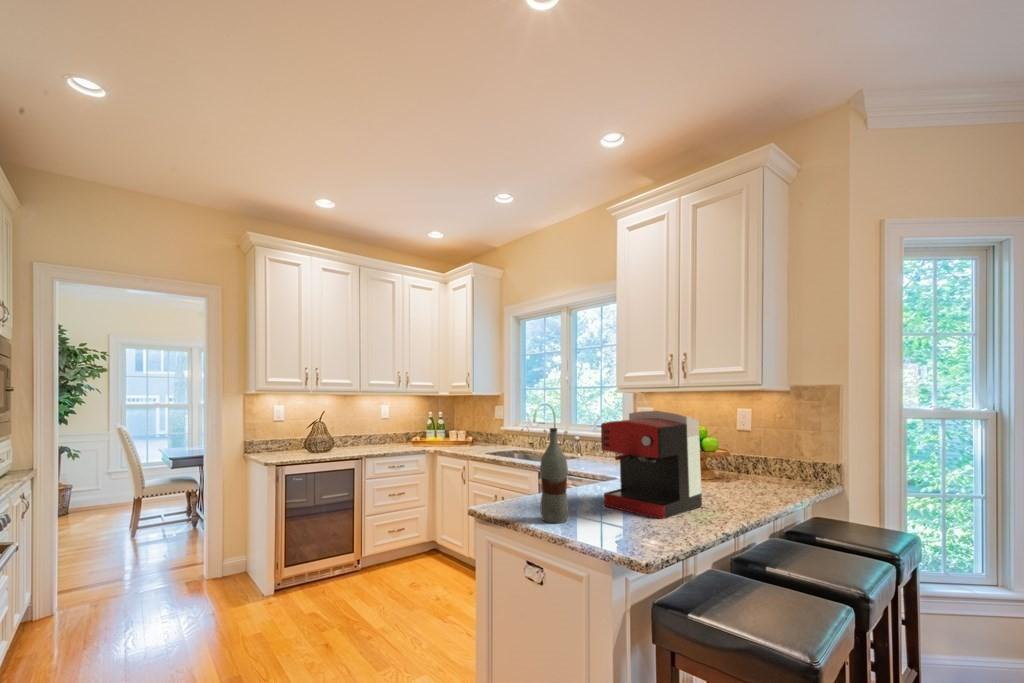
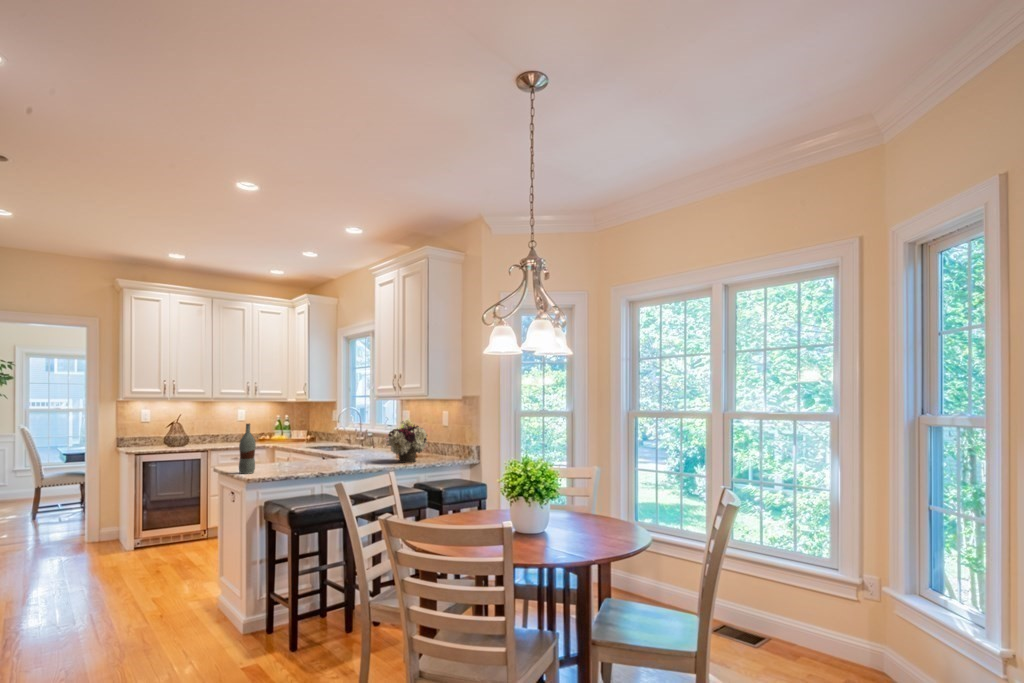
coffee maker: present [601,411,702,519] -> none [287,414,349,473]
flower arrangement: none [701,418,768,489] -> present [387,419,427,463]

